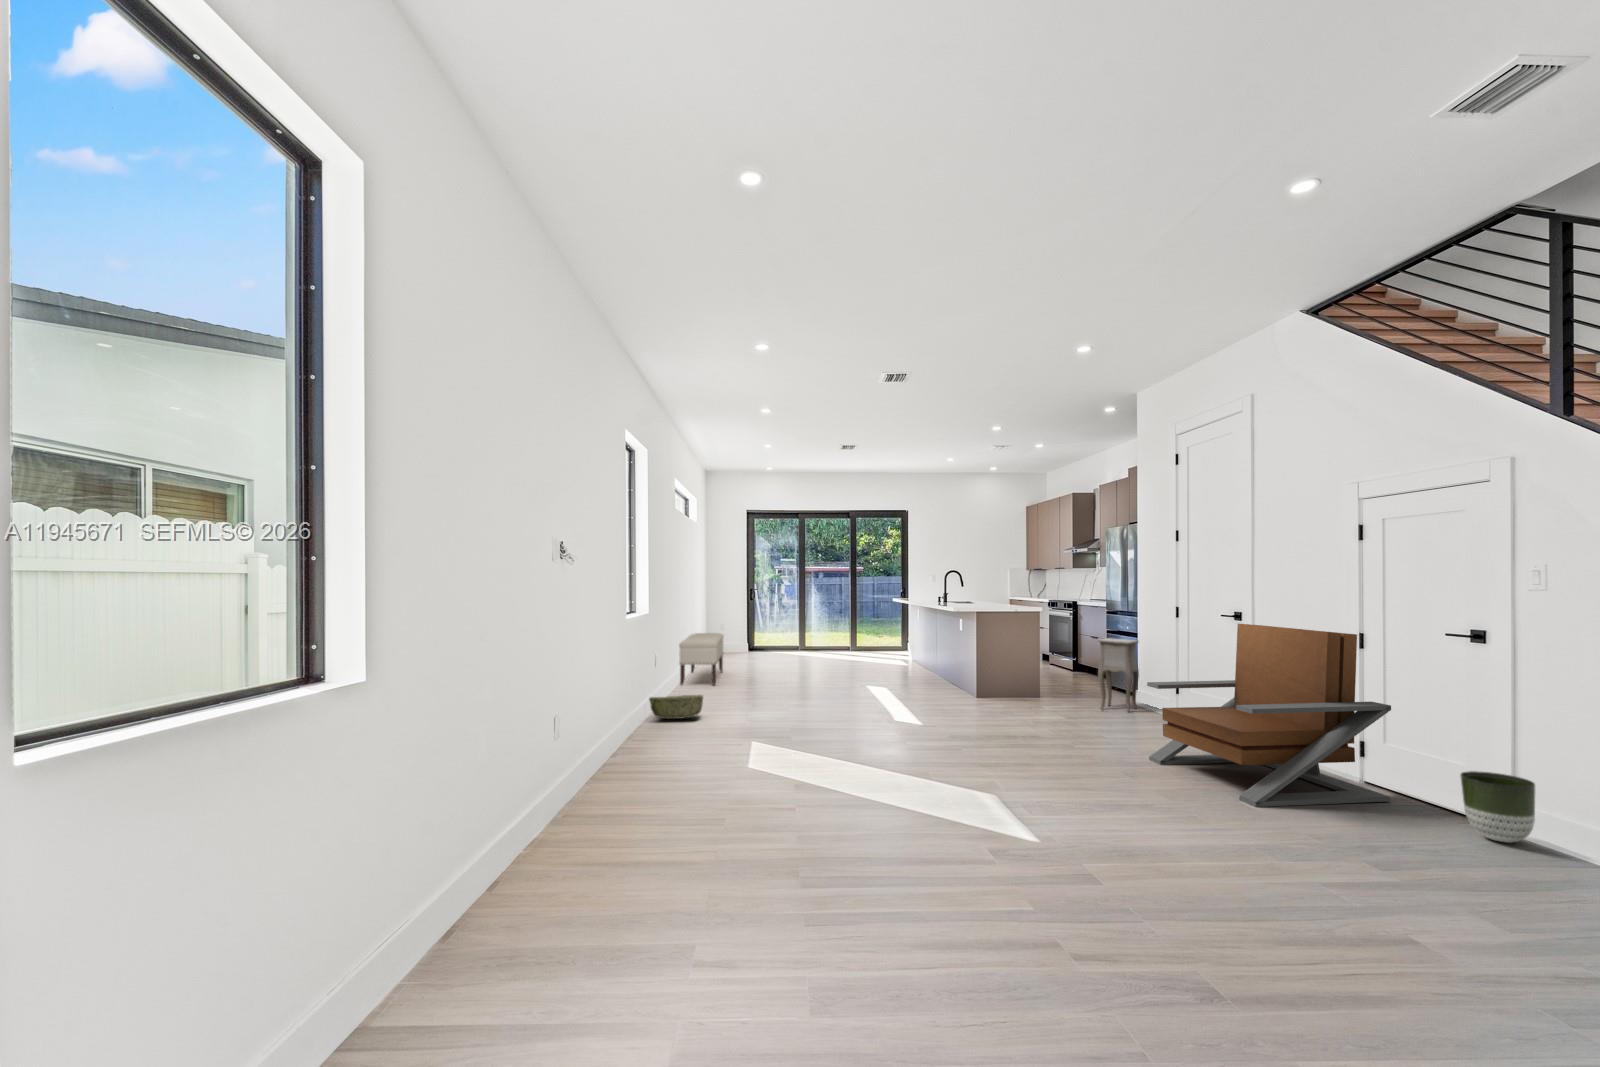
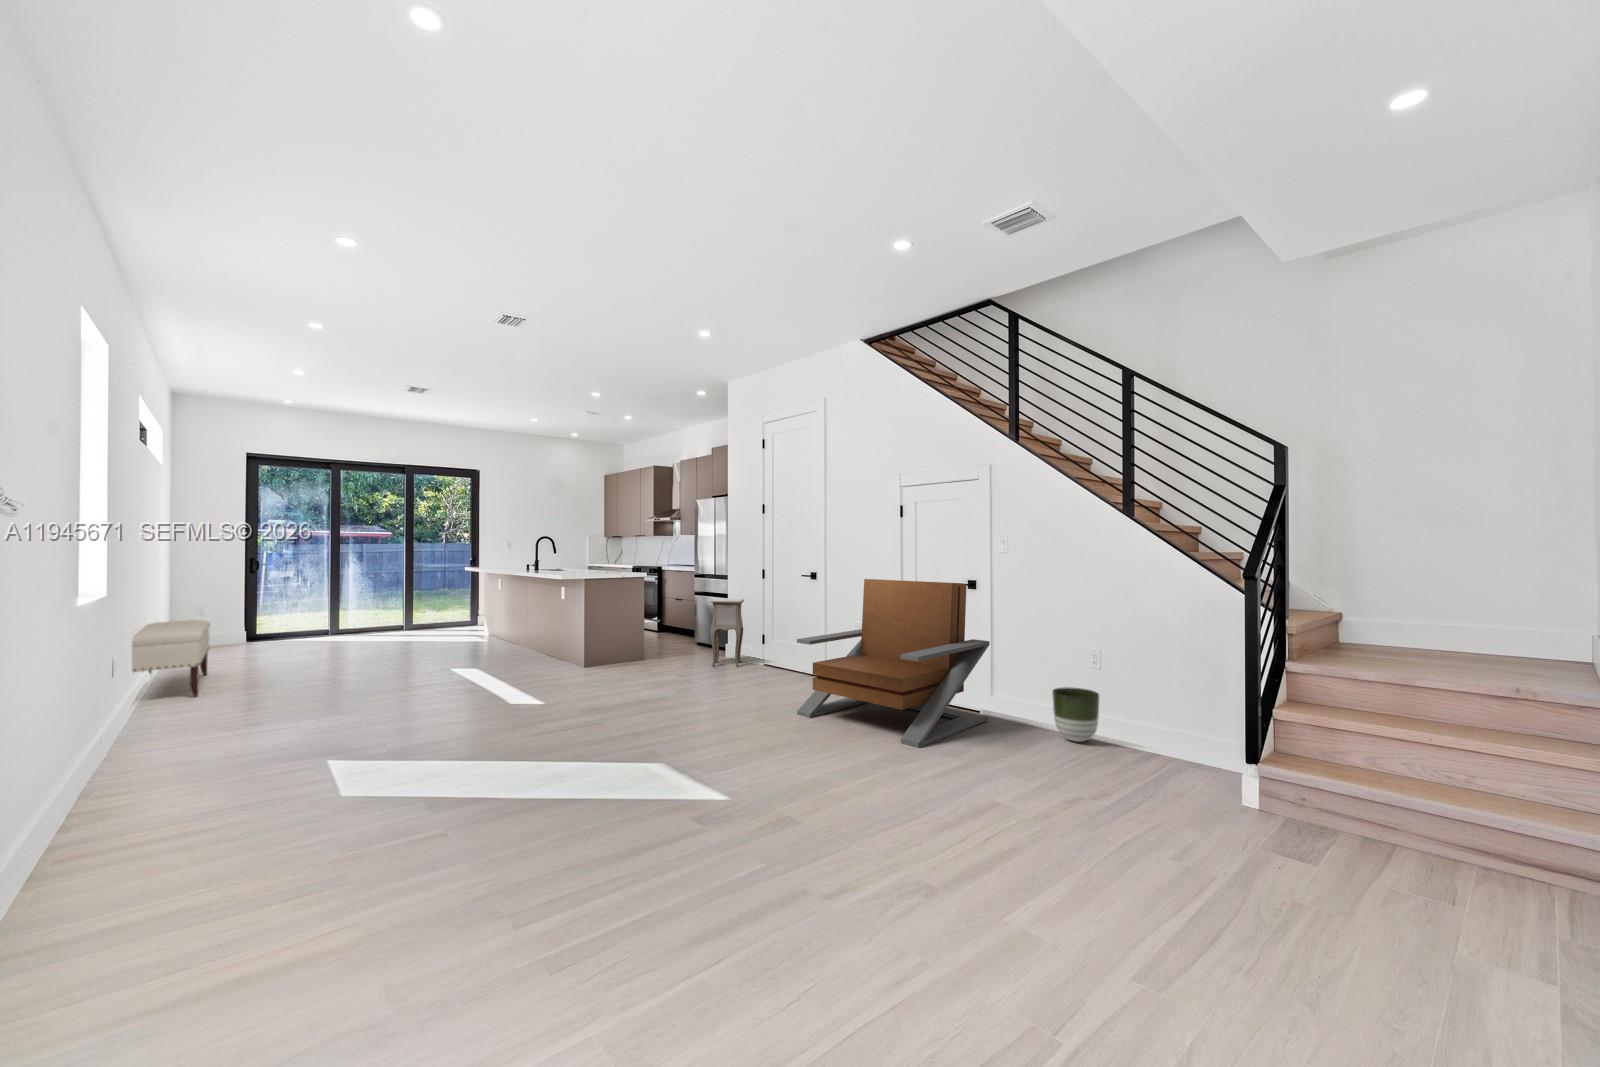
woven basket: present [649,695,703,719] -> none [50,720,182,773]

